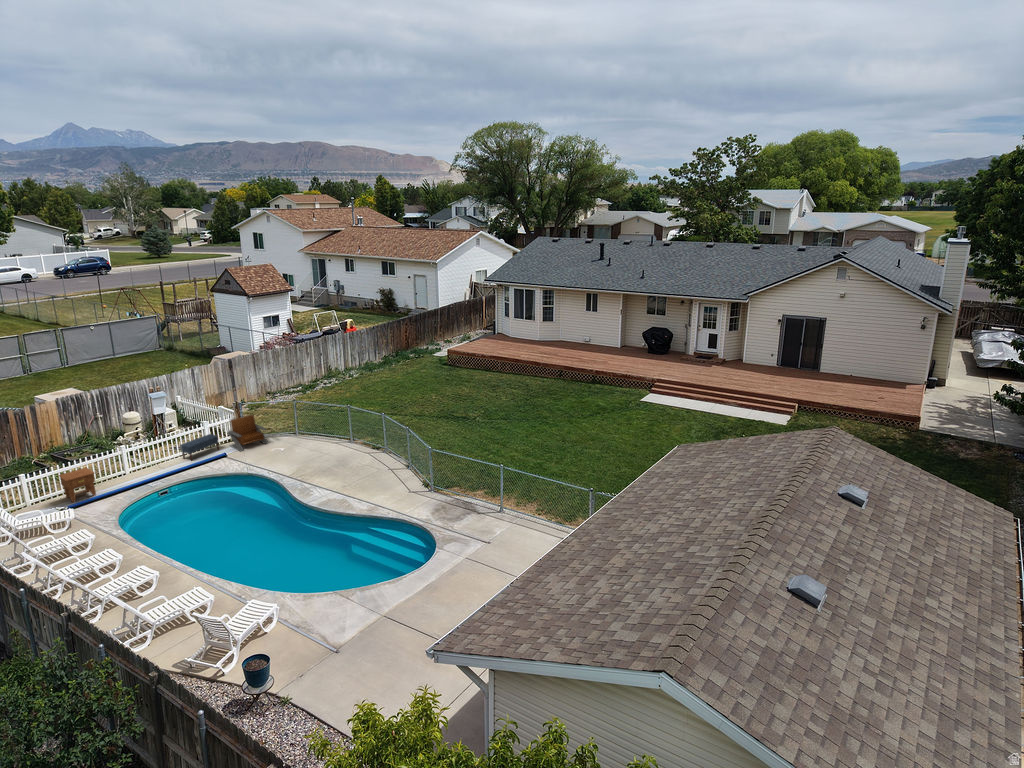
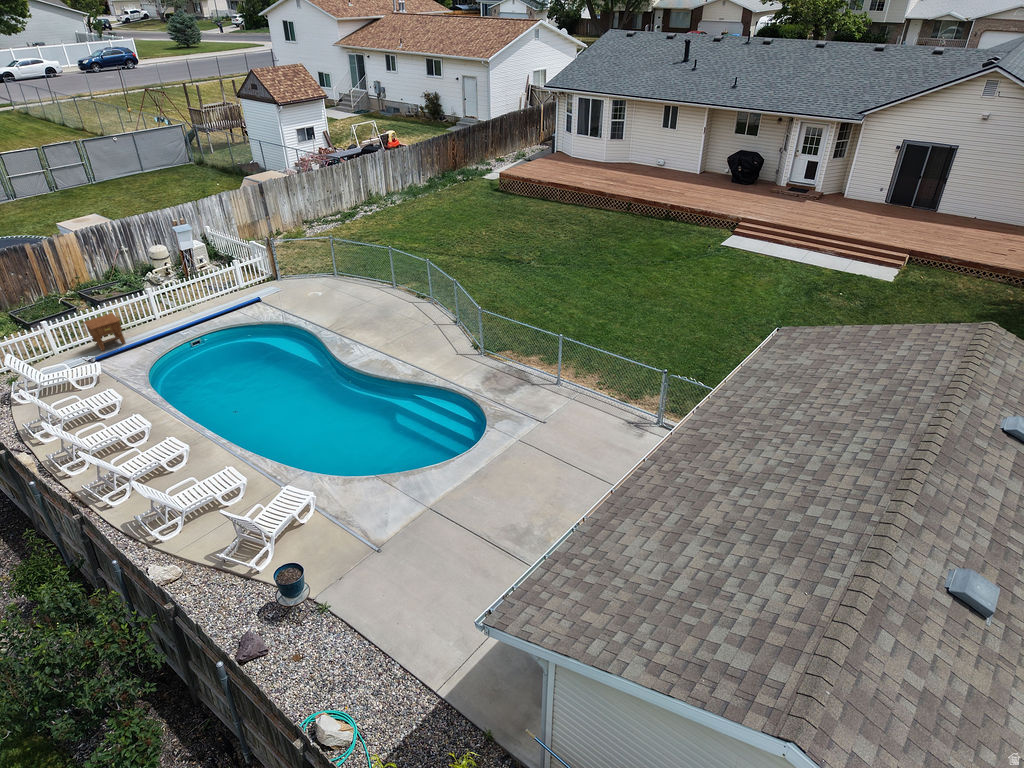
lounge chair: present [227,415,268,451] -> none [259,253,305,295]
bench: present [180,434,219,461] -> none [210,274,253,305]

